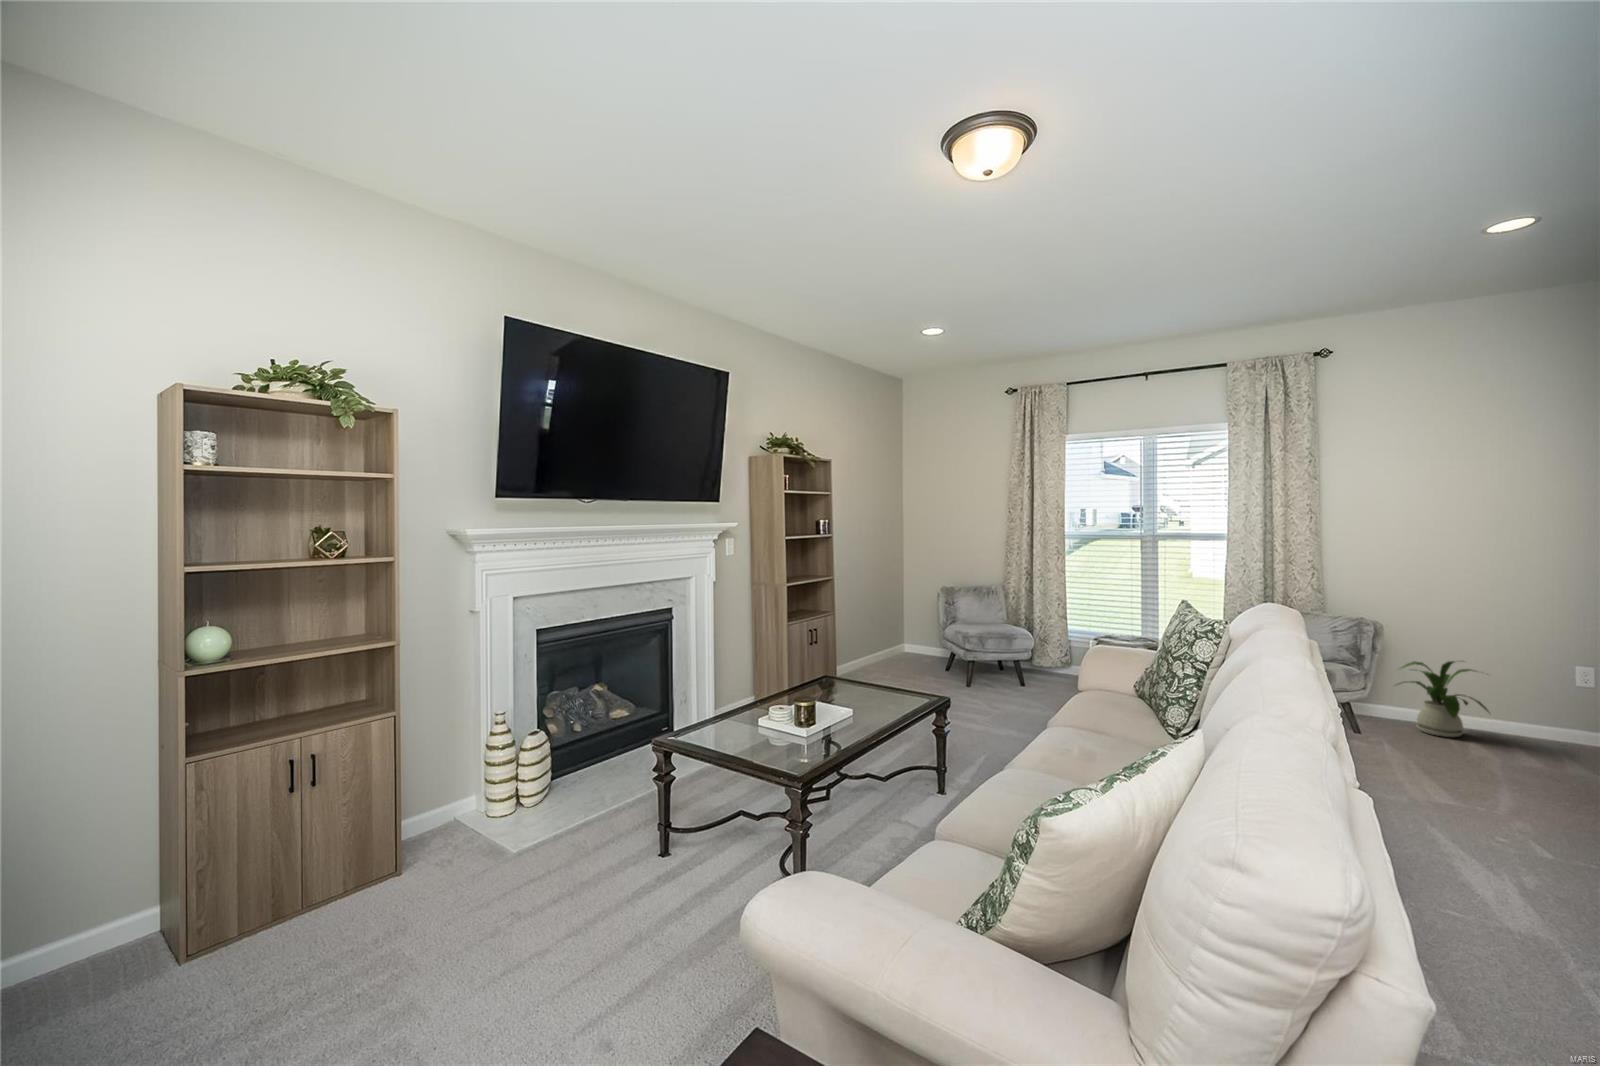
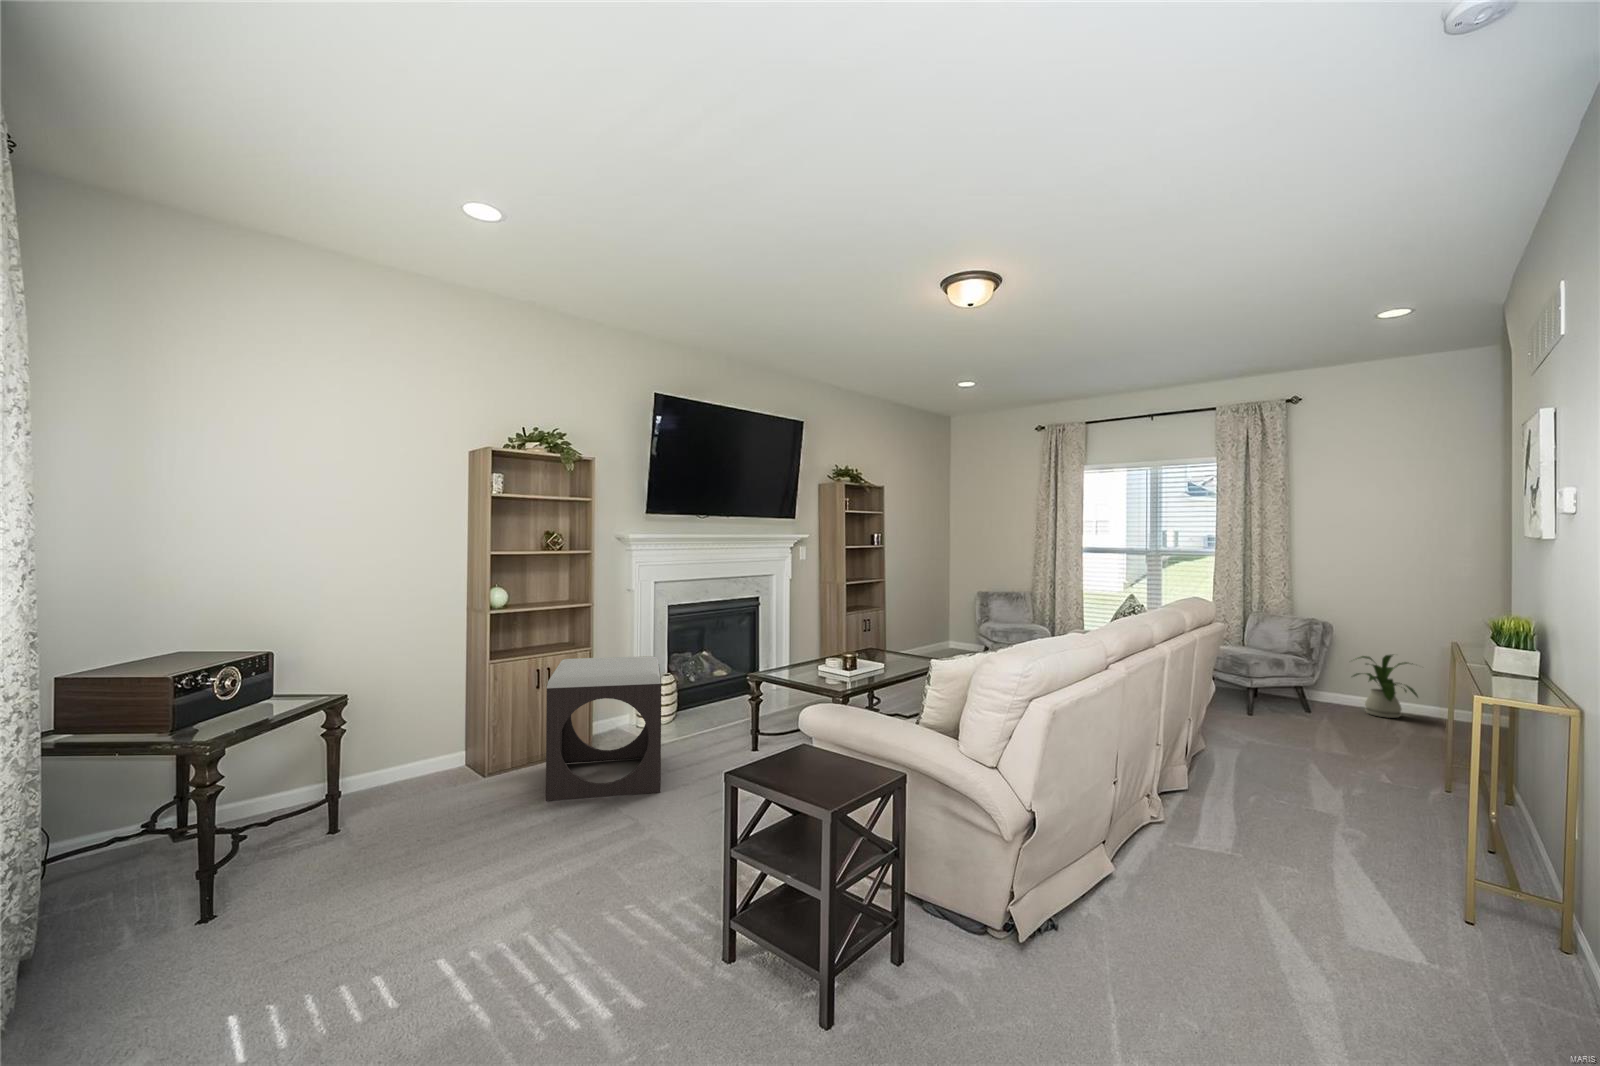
footstool: none [267,725,510,1021] -> present [546,656,661,801]

